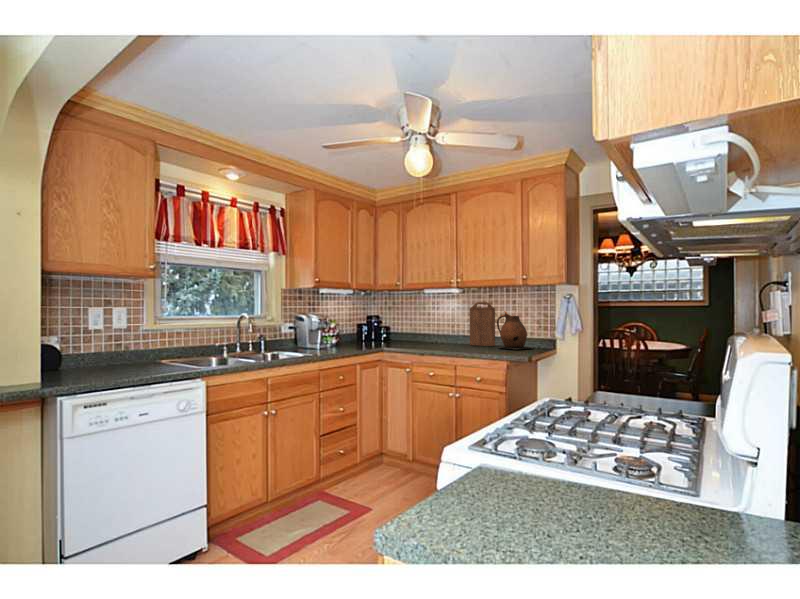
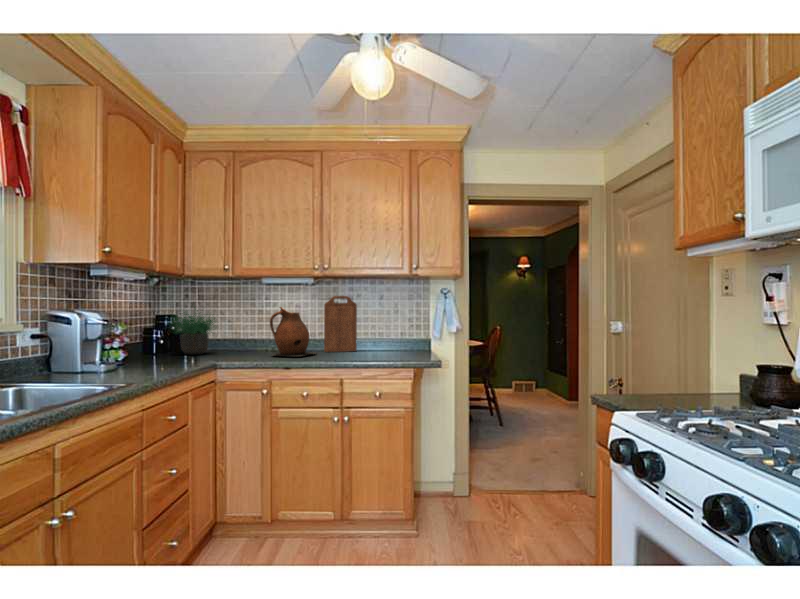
potted plant: none [364,302,405,342] -> present [174,309,216,354]
ceramic pitcher: present [497,311,533,350] -> present [270,307,315,357]

